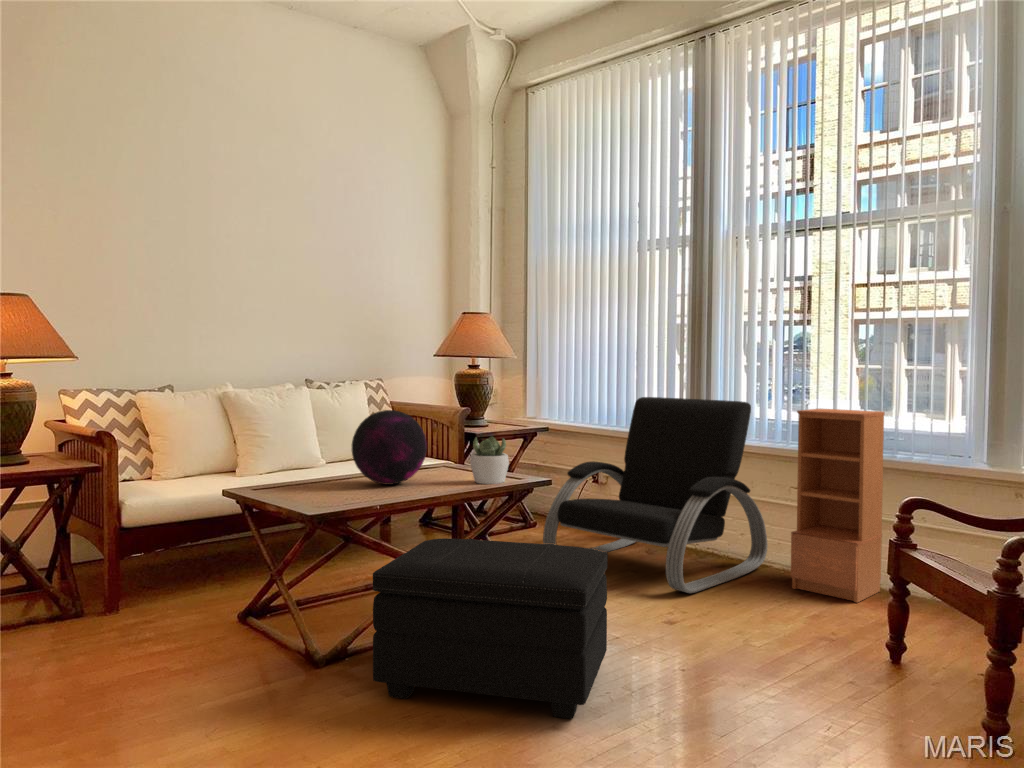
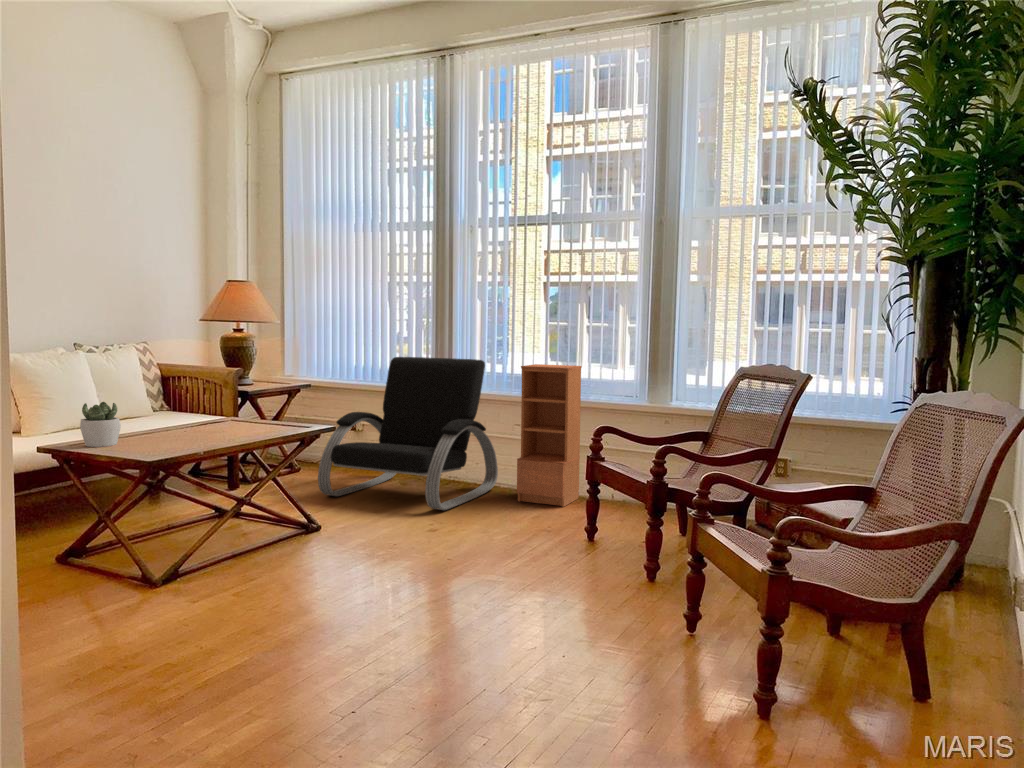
decorative orb: present [352,410,427,485] -> none [158,370,228,435]
succulent plant: present [470,437,509,484] -> present [80,402,121,447]
footstool: present [373,538,607,719] -> none [213,472,394,599]

